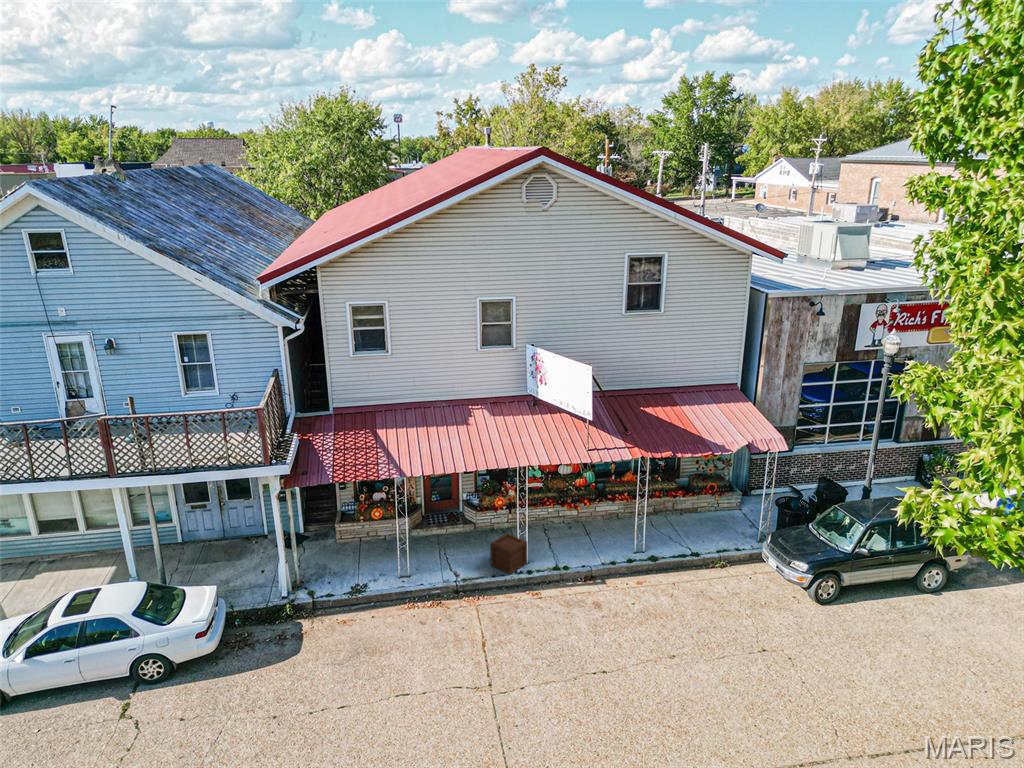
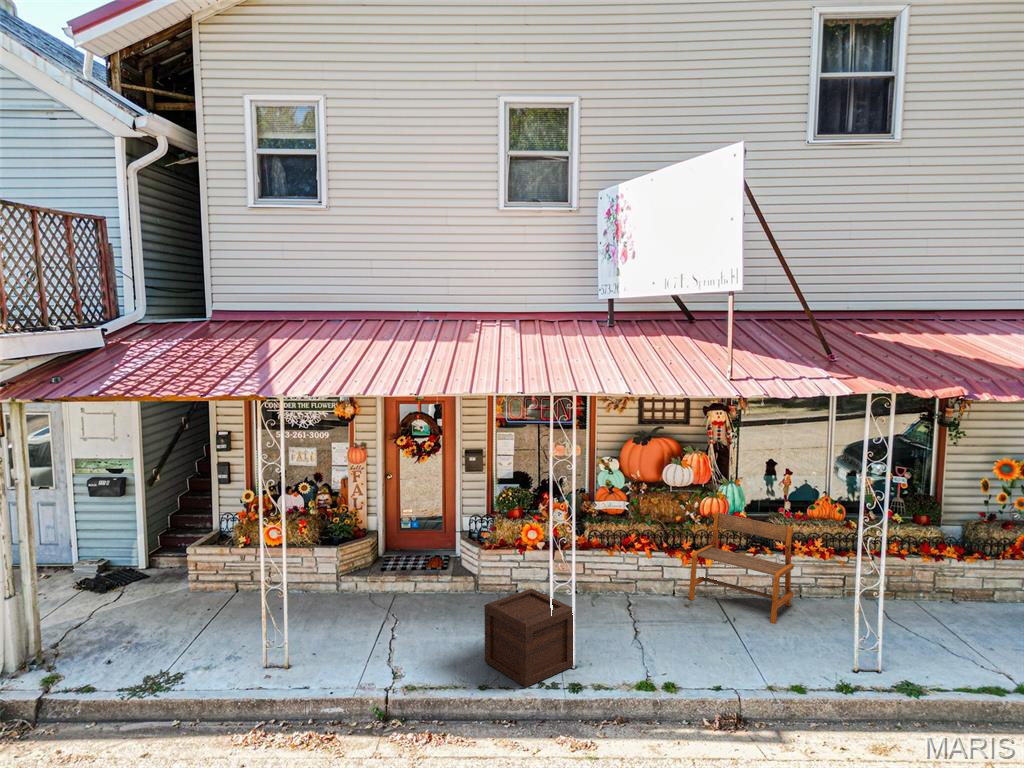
bench: none [570,485,615,535] -> present [689,511,794,624]

